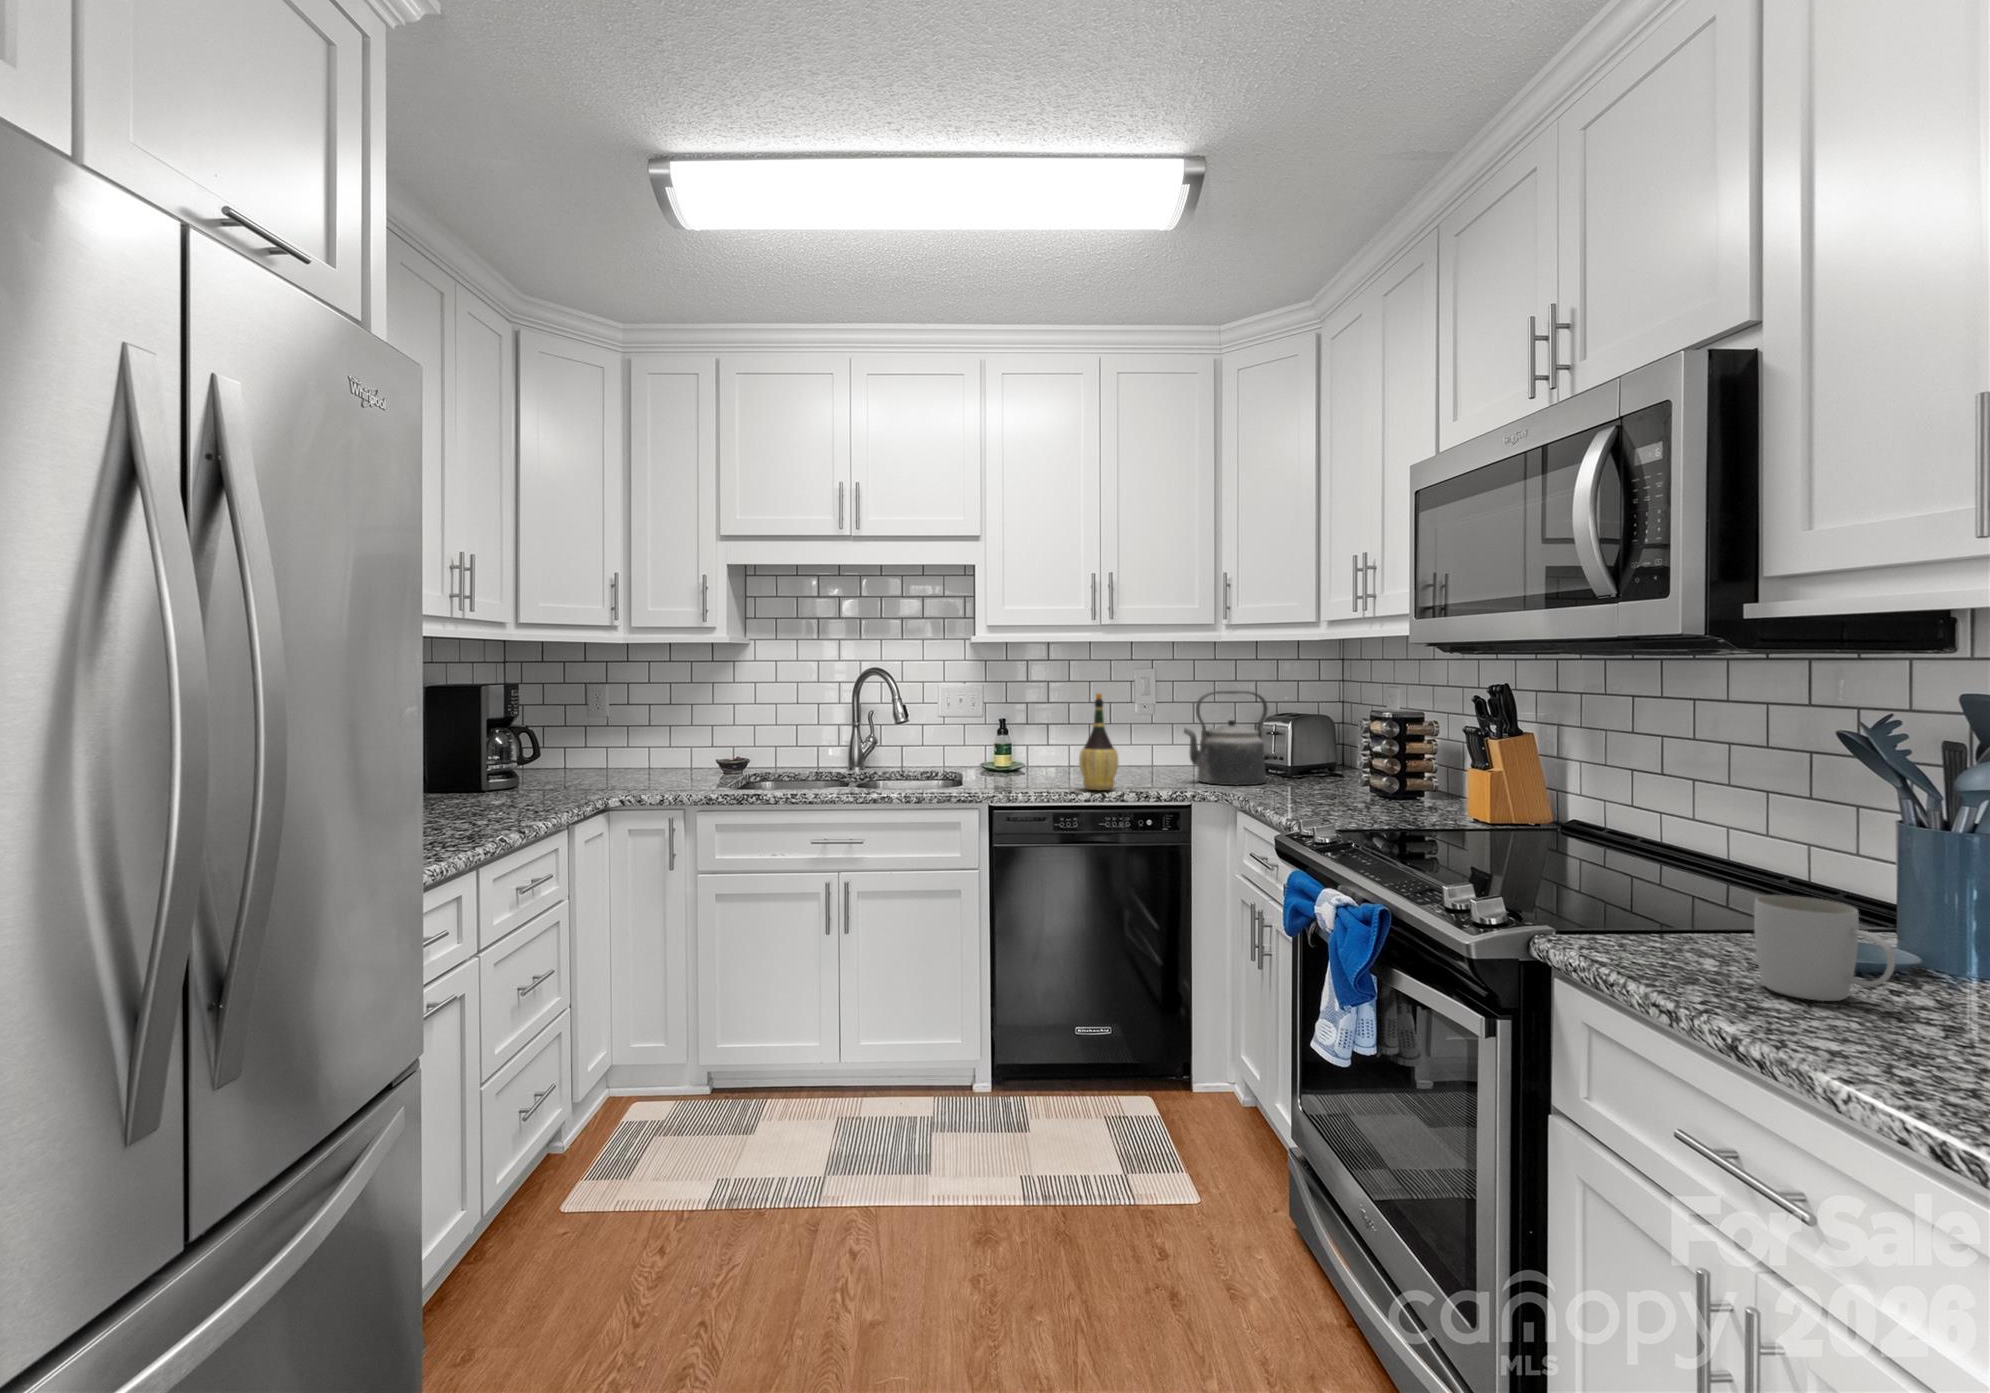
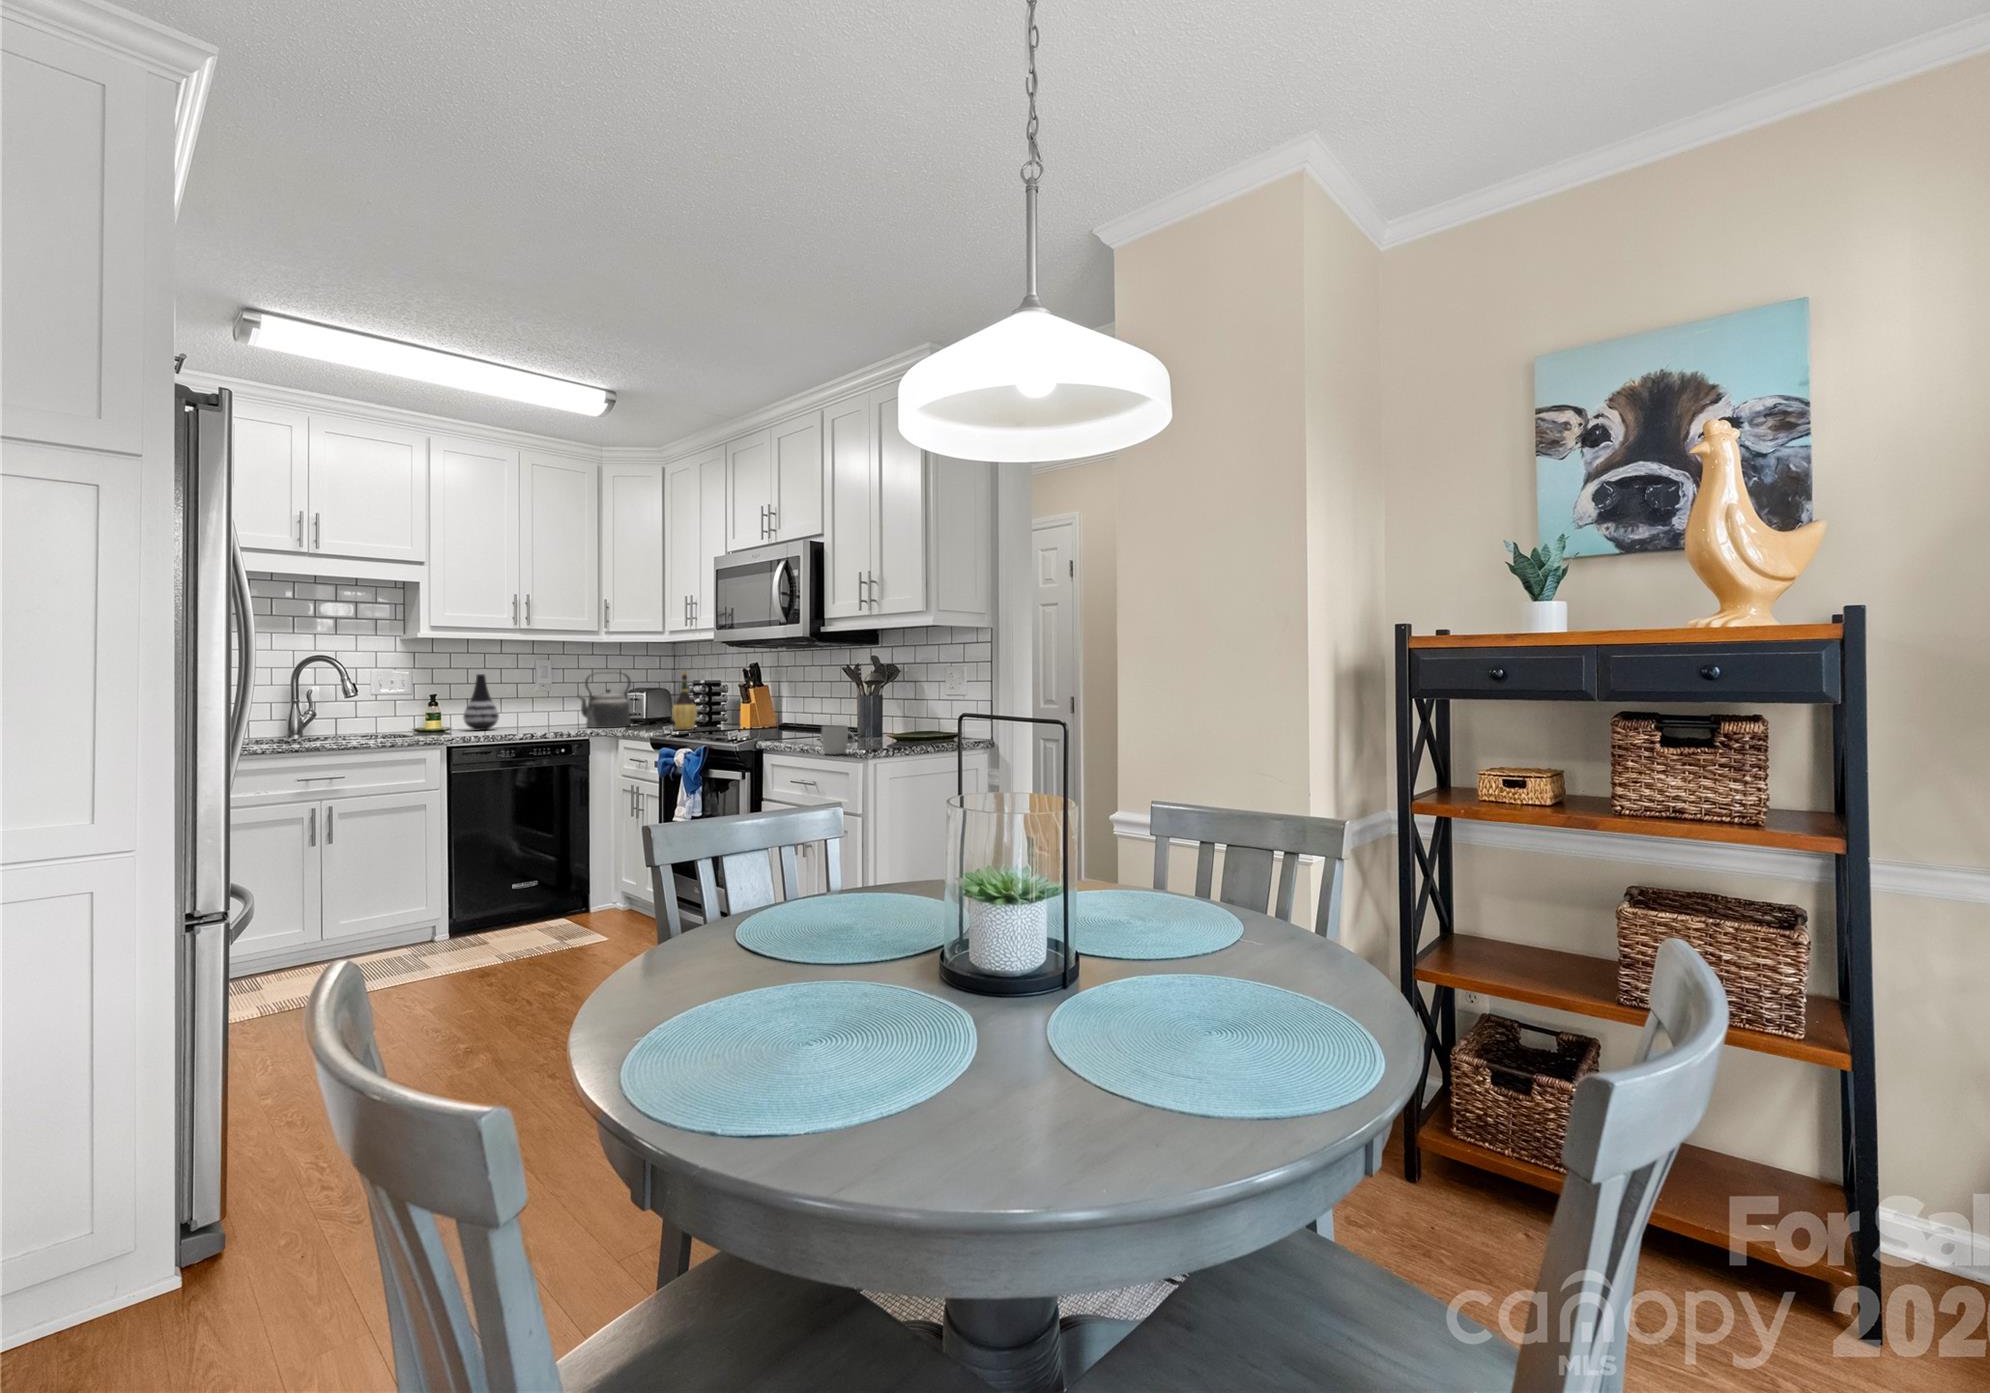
vase: none [1035,691,1079,776] -> present [463,674,499,730]
wine bottle: present [1079,693,1118,790] -> present [672,671,697,730]

